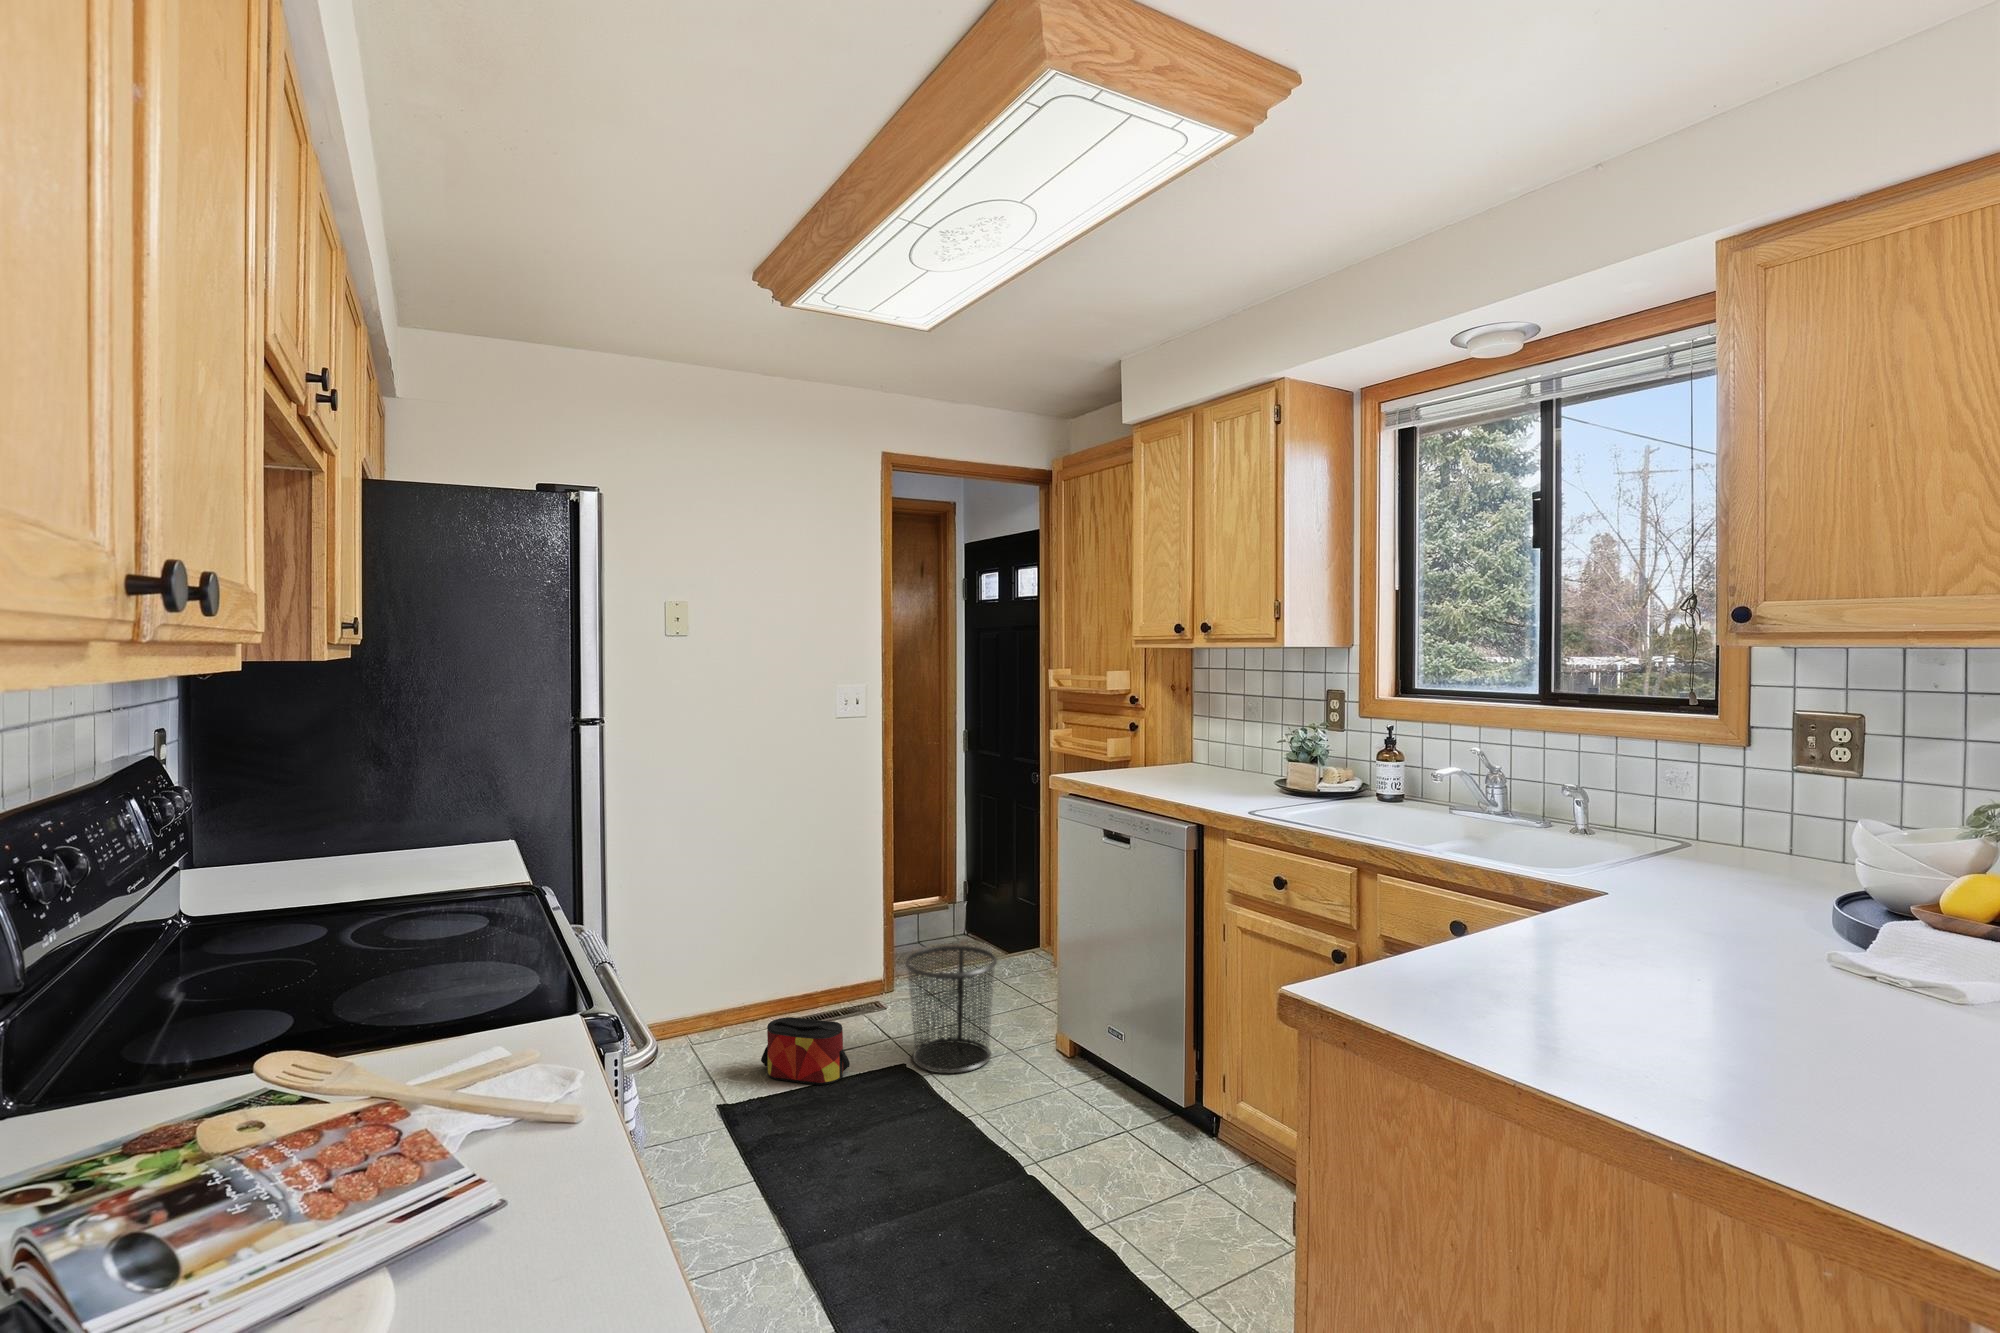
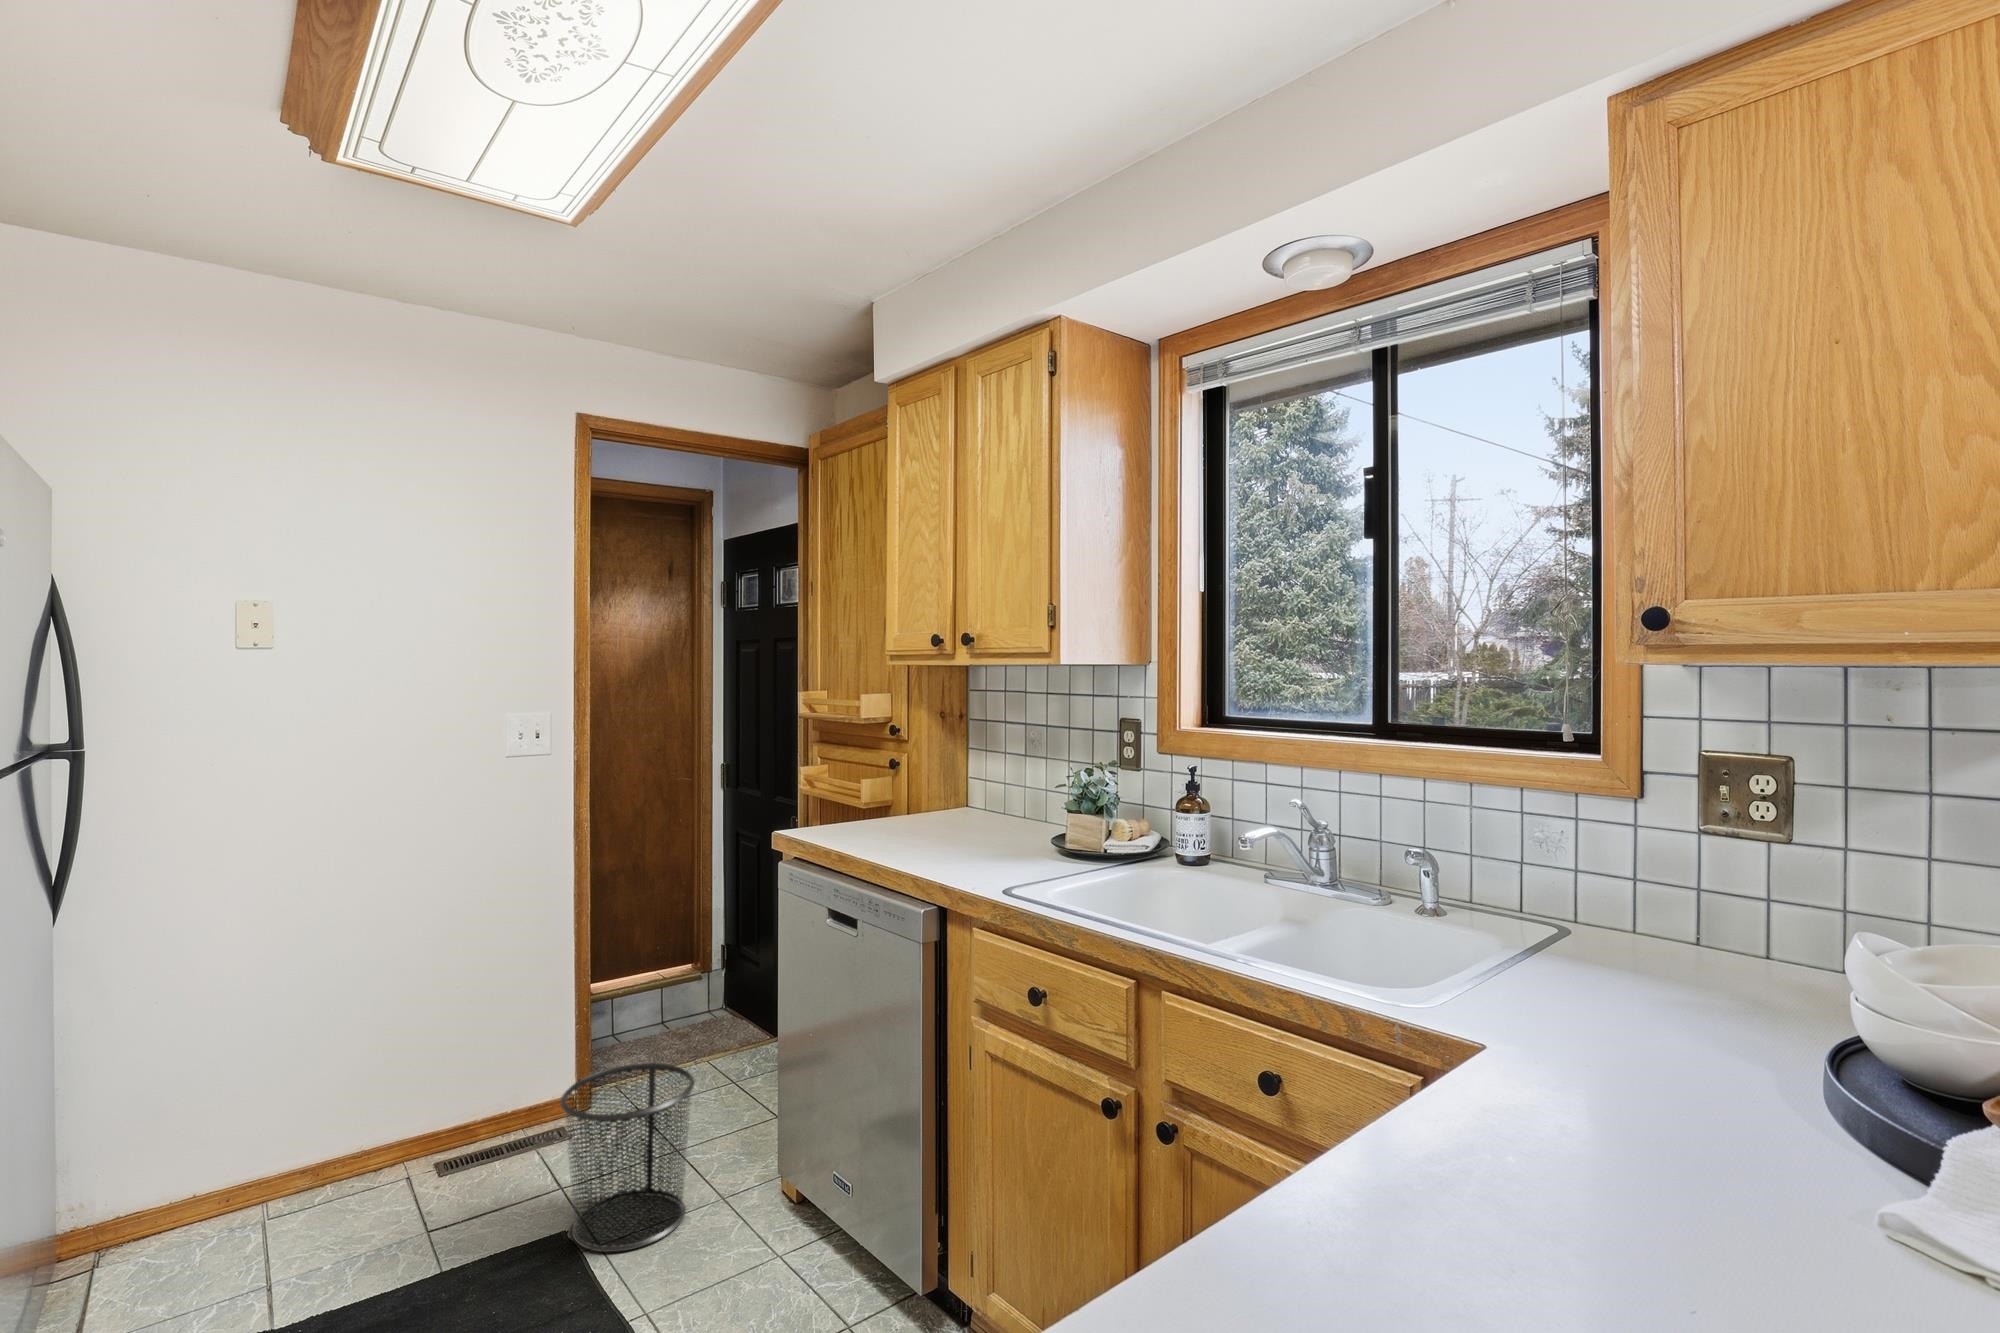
bag: present [761,1017,850,1085] -> none [338,1187,469,1290]

